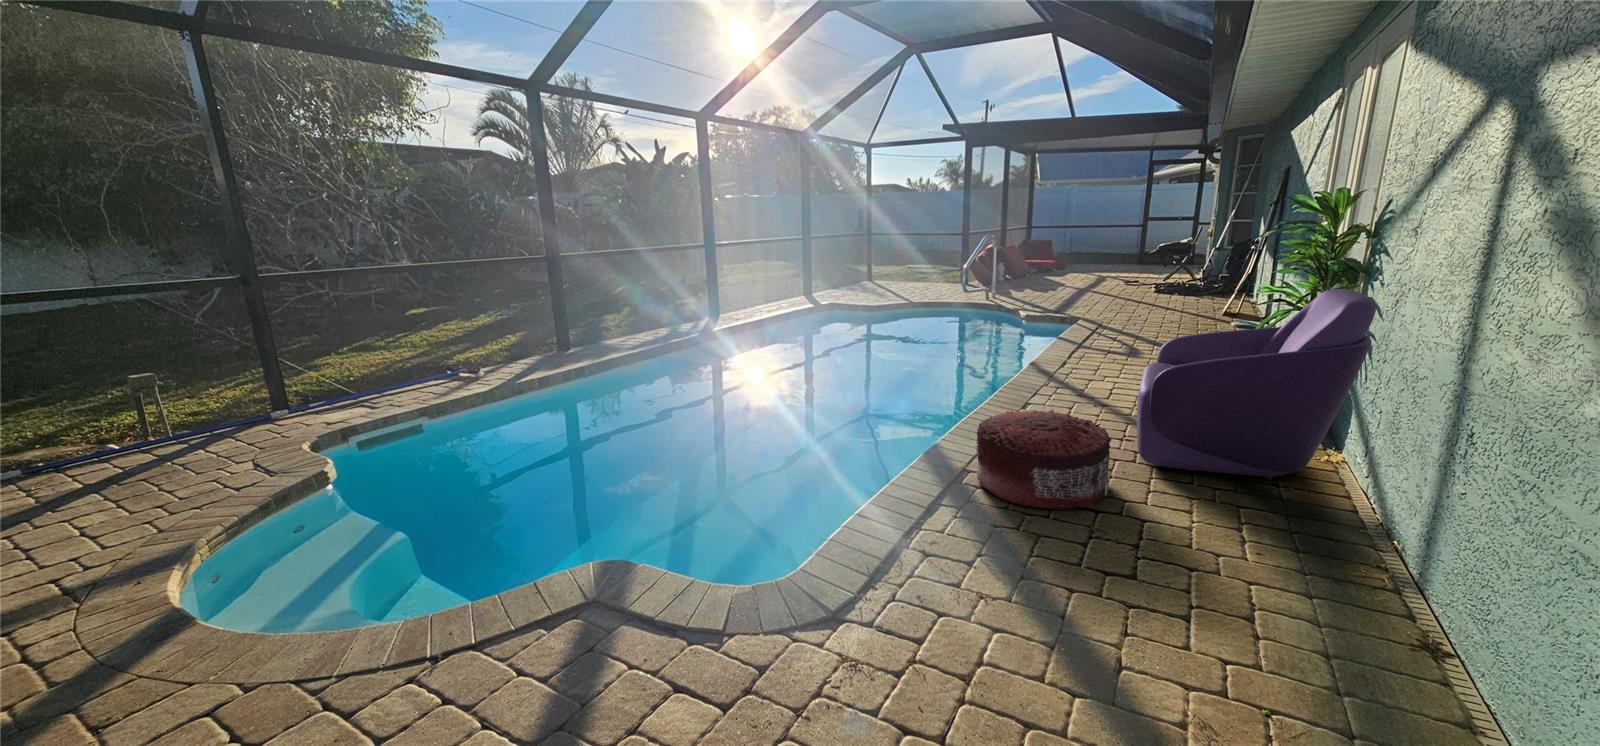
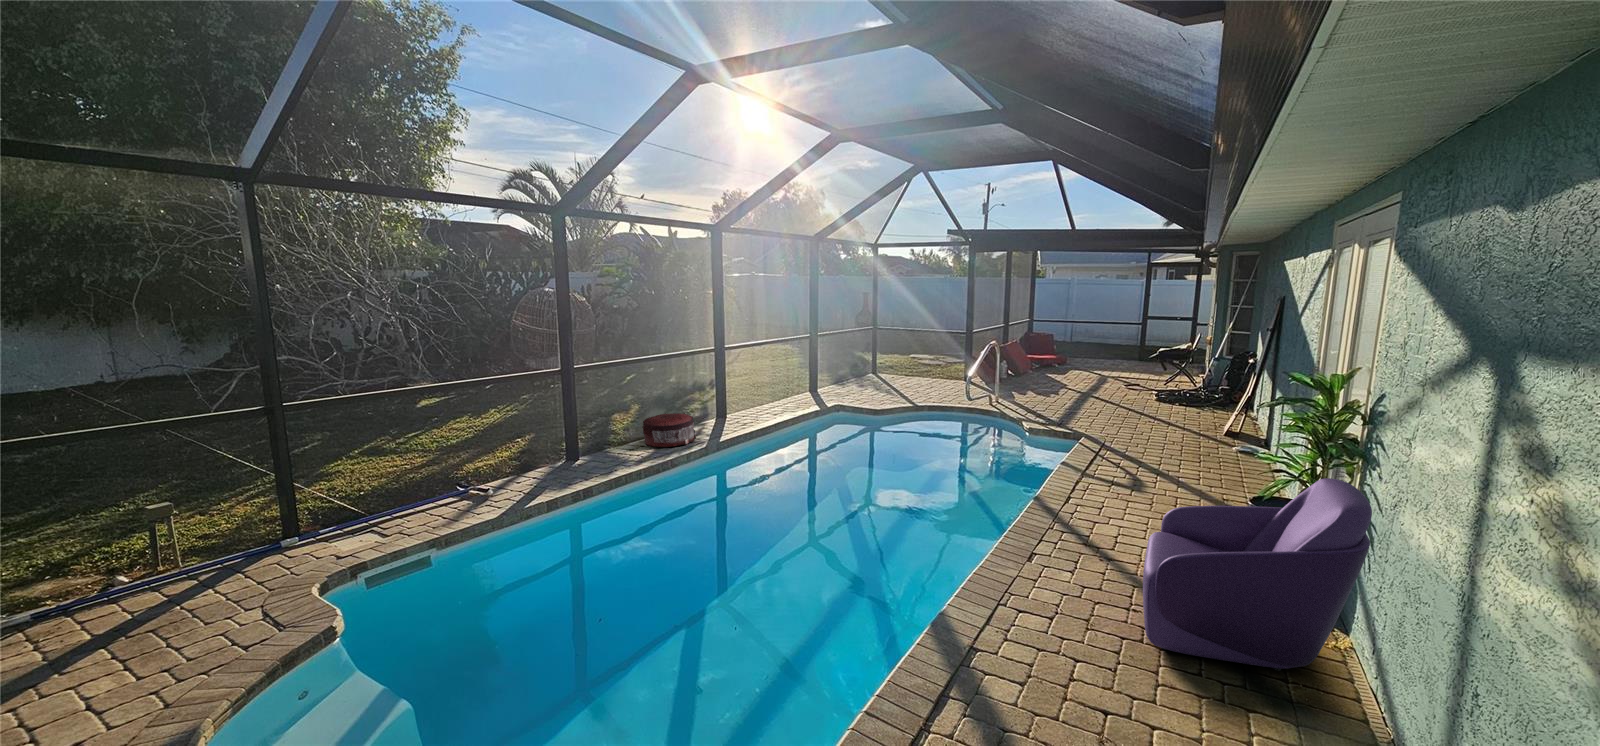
pouf: present [977,410,1111,509] -> present [642,413,696,447]

